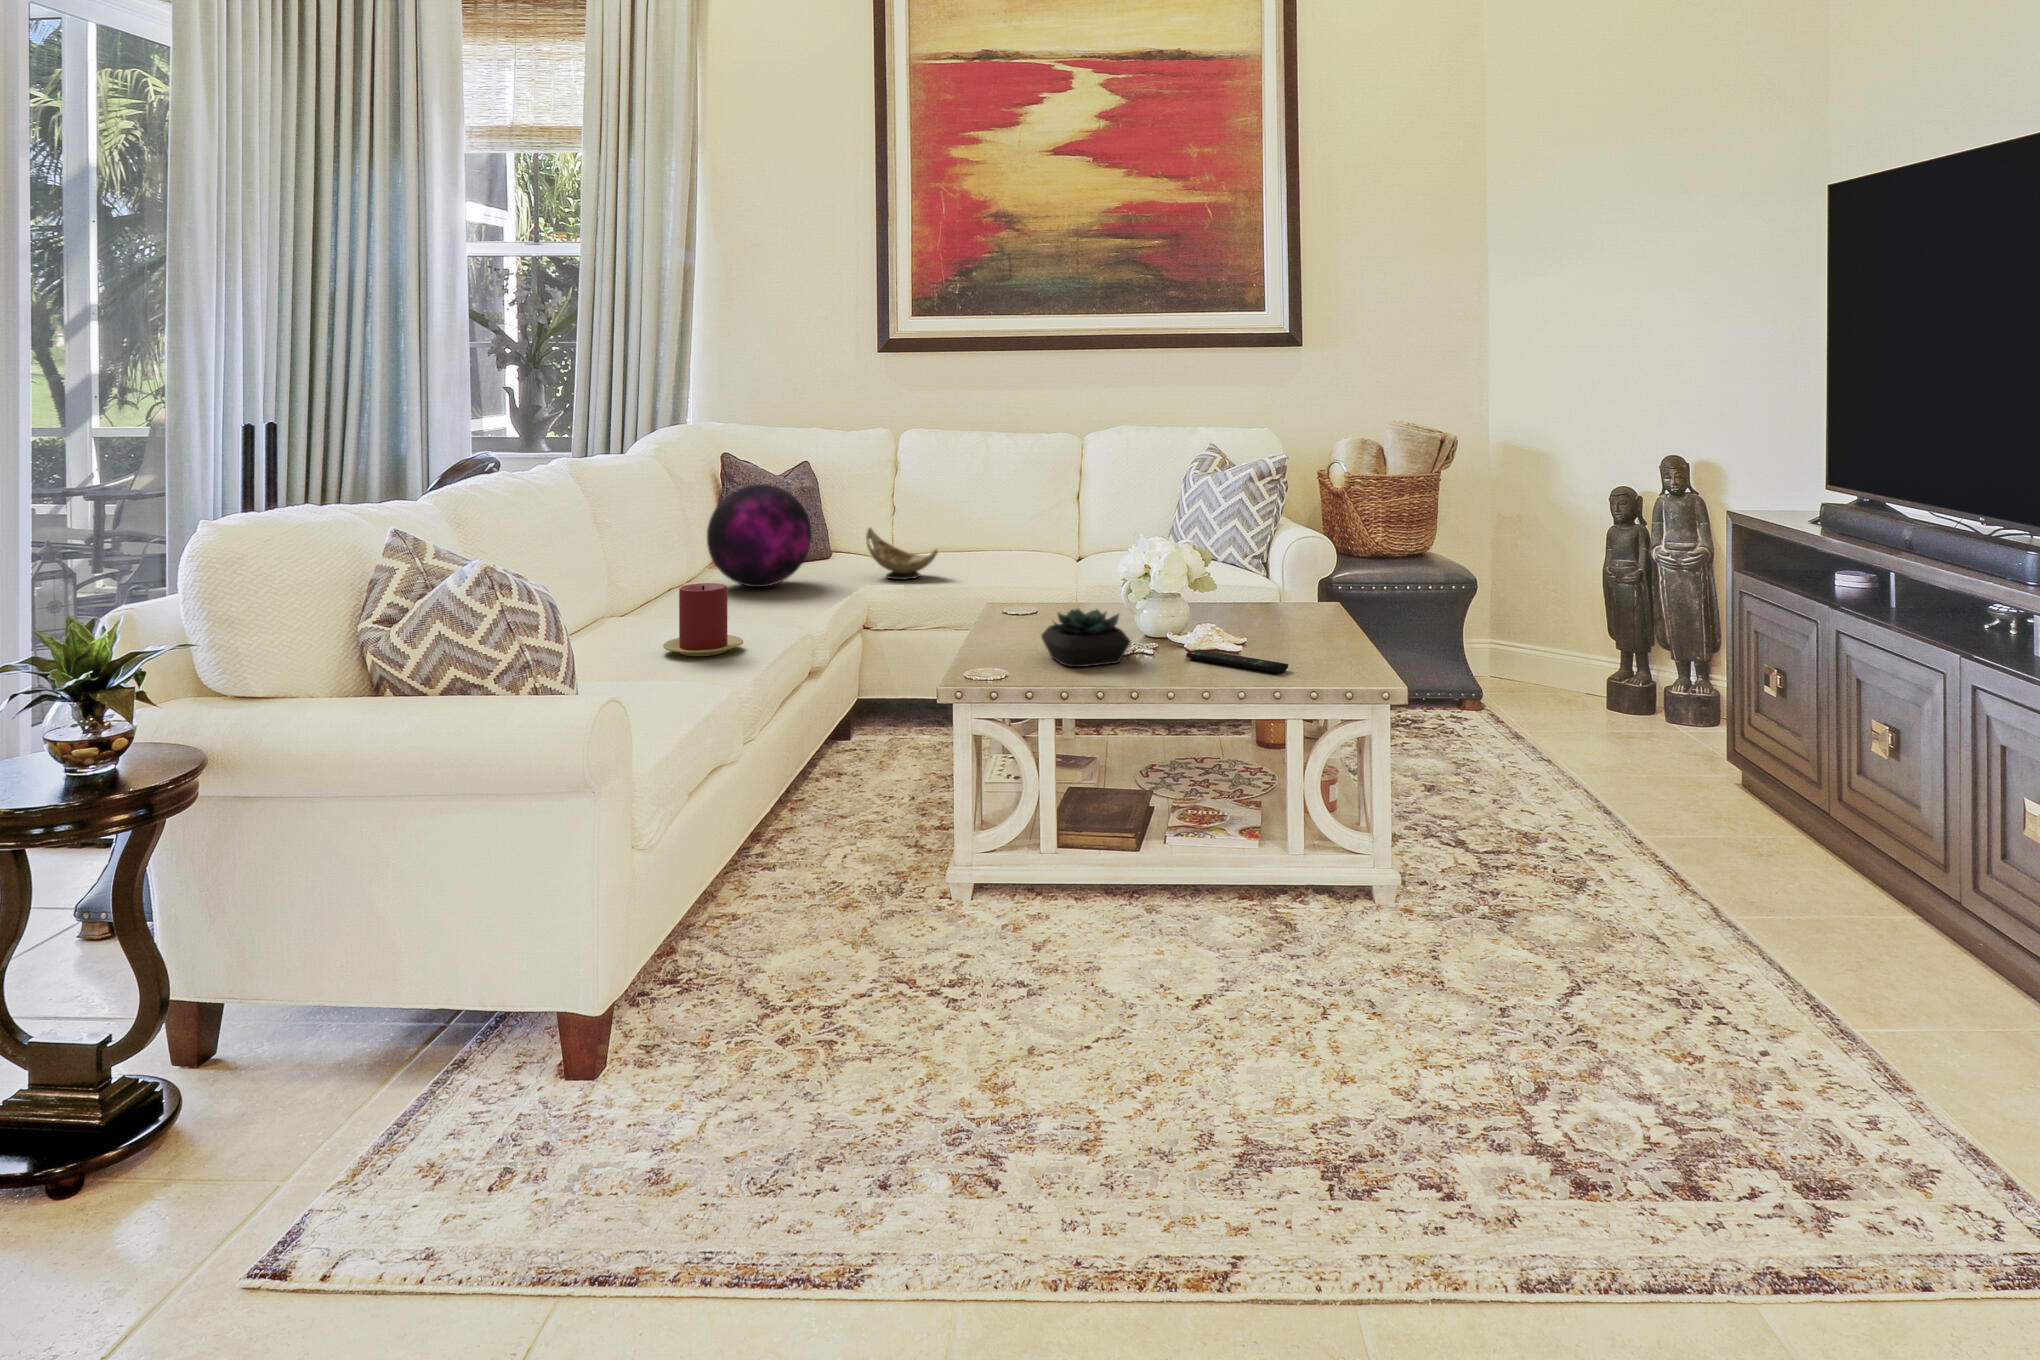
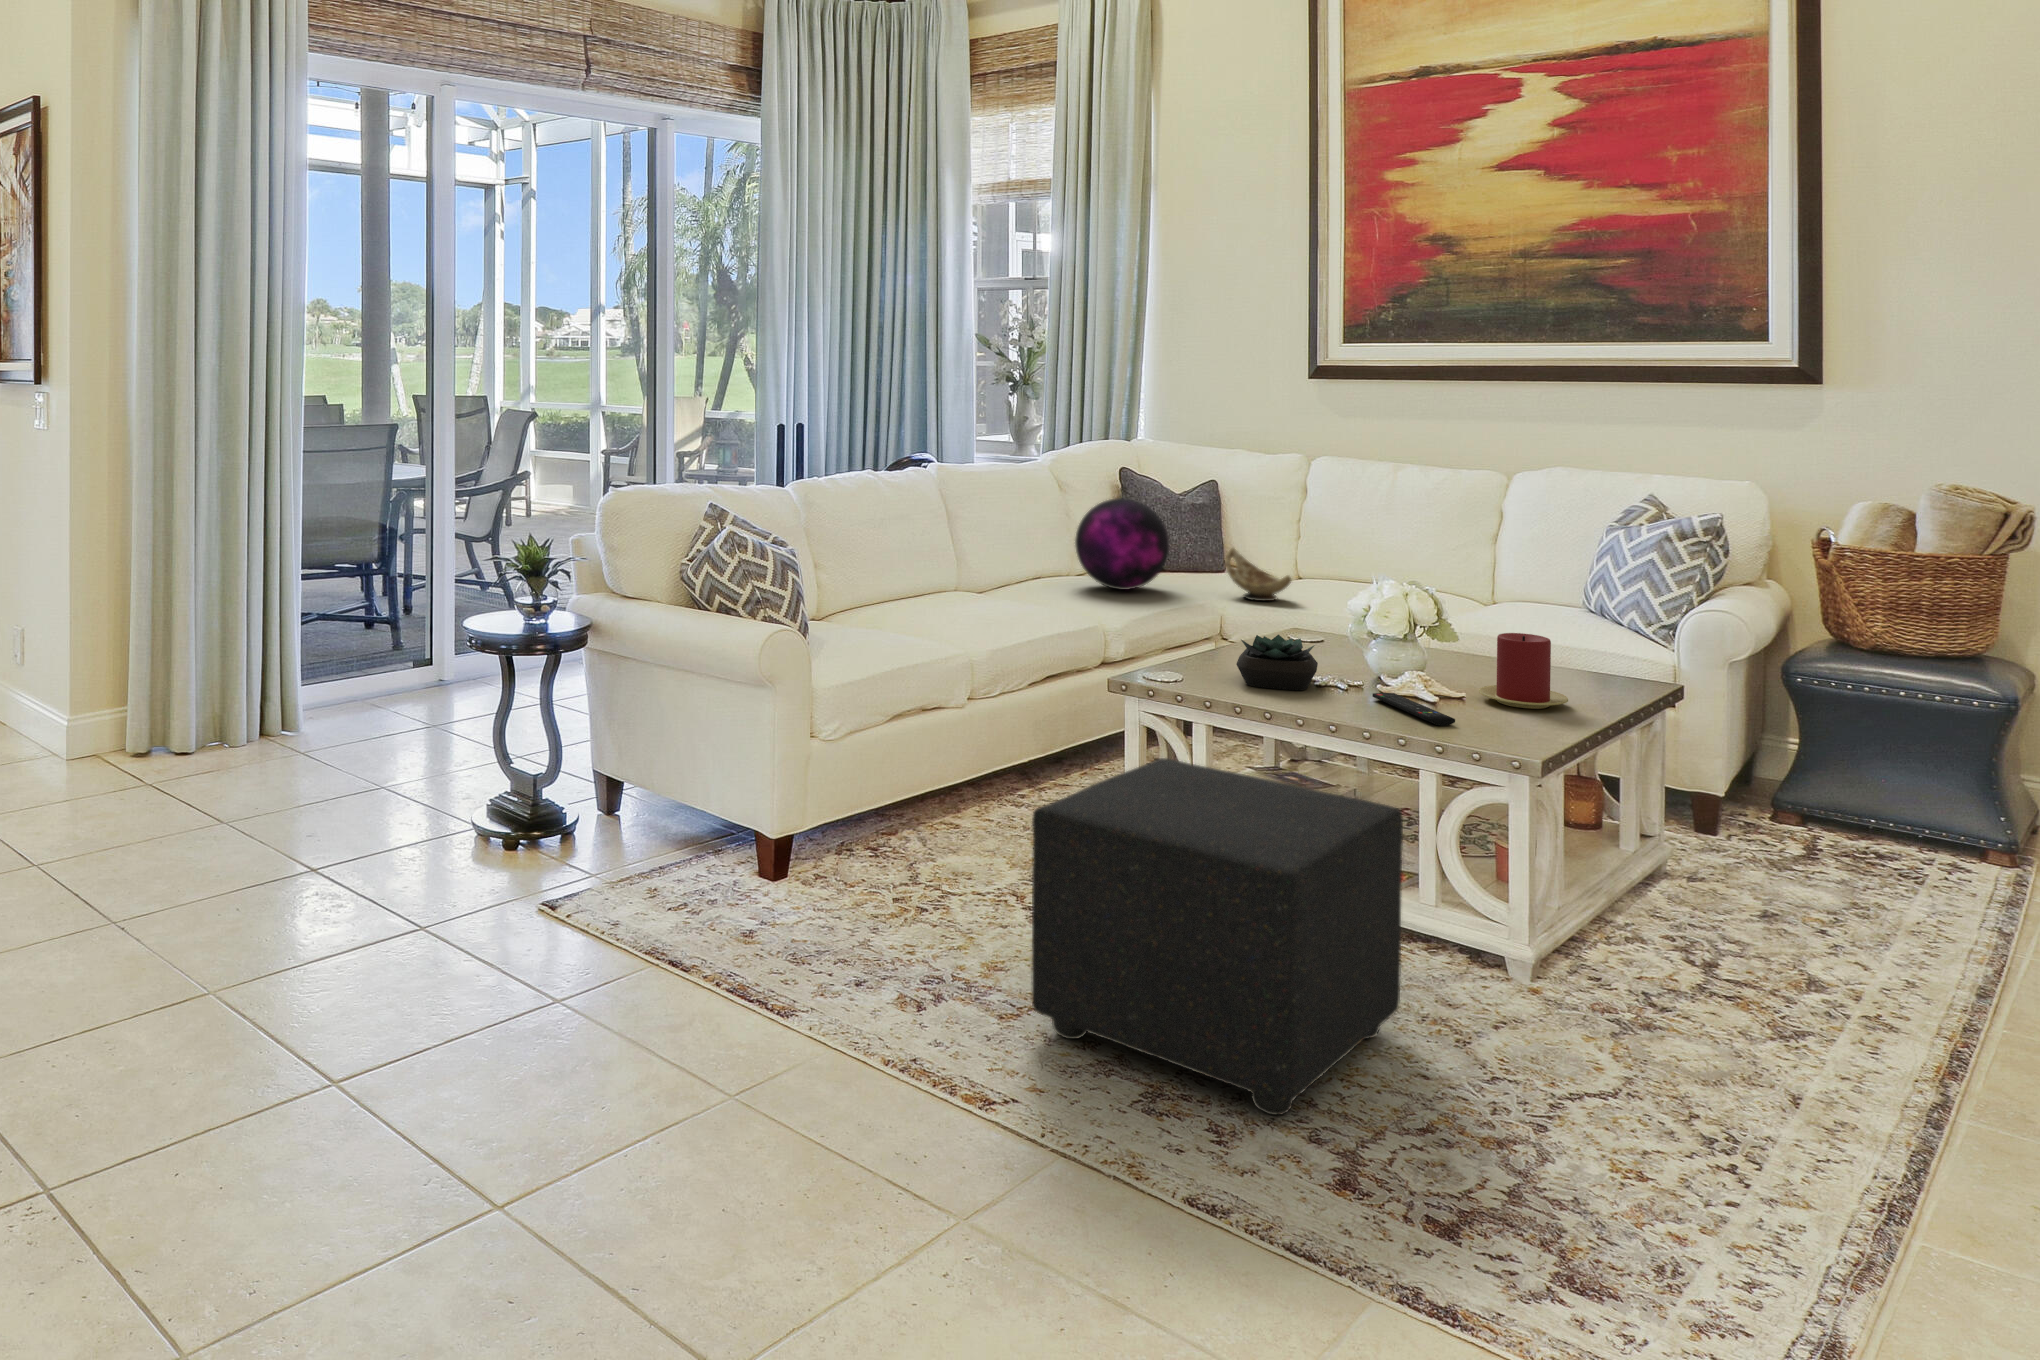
candle: present [663,583,743,656] -> present [1479,633,1568,709]
ottoman: none [1121,764,1473,1141] -> present [1032,758,1403,1115]

